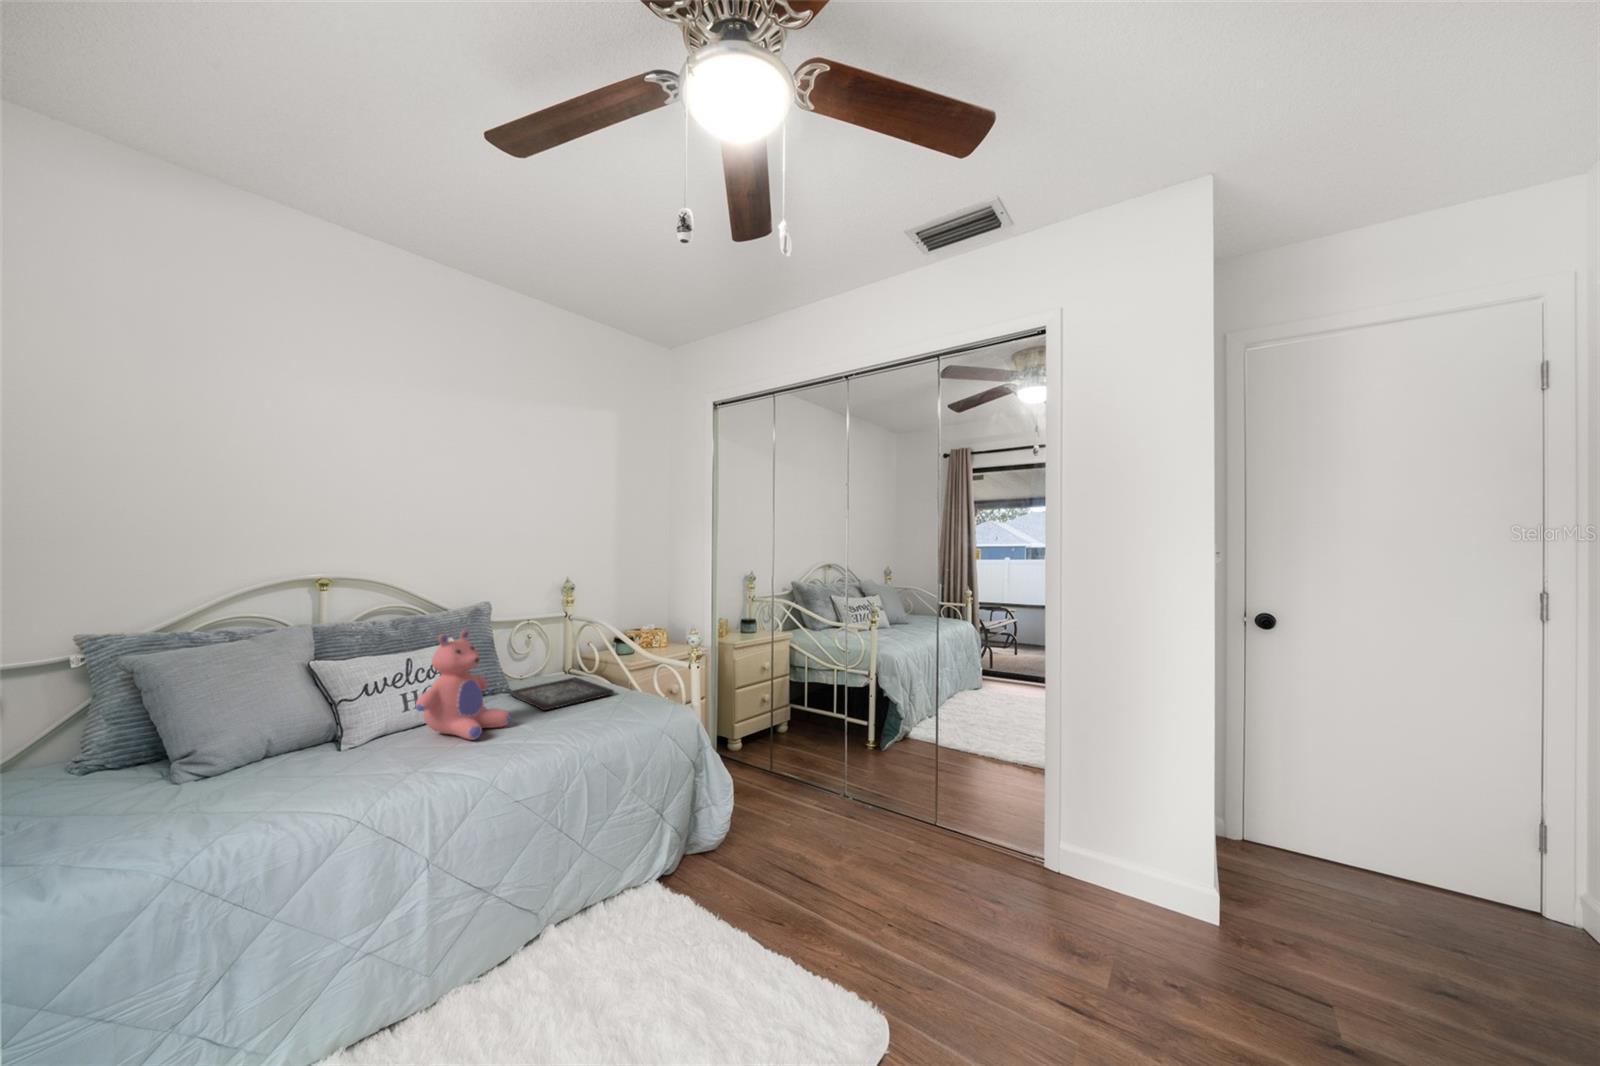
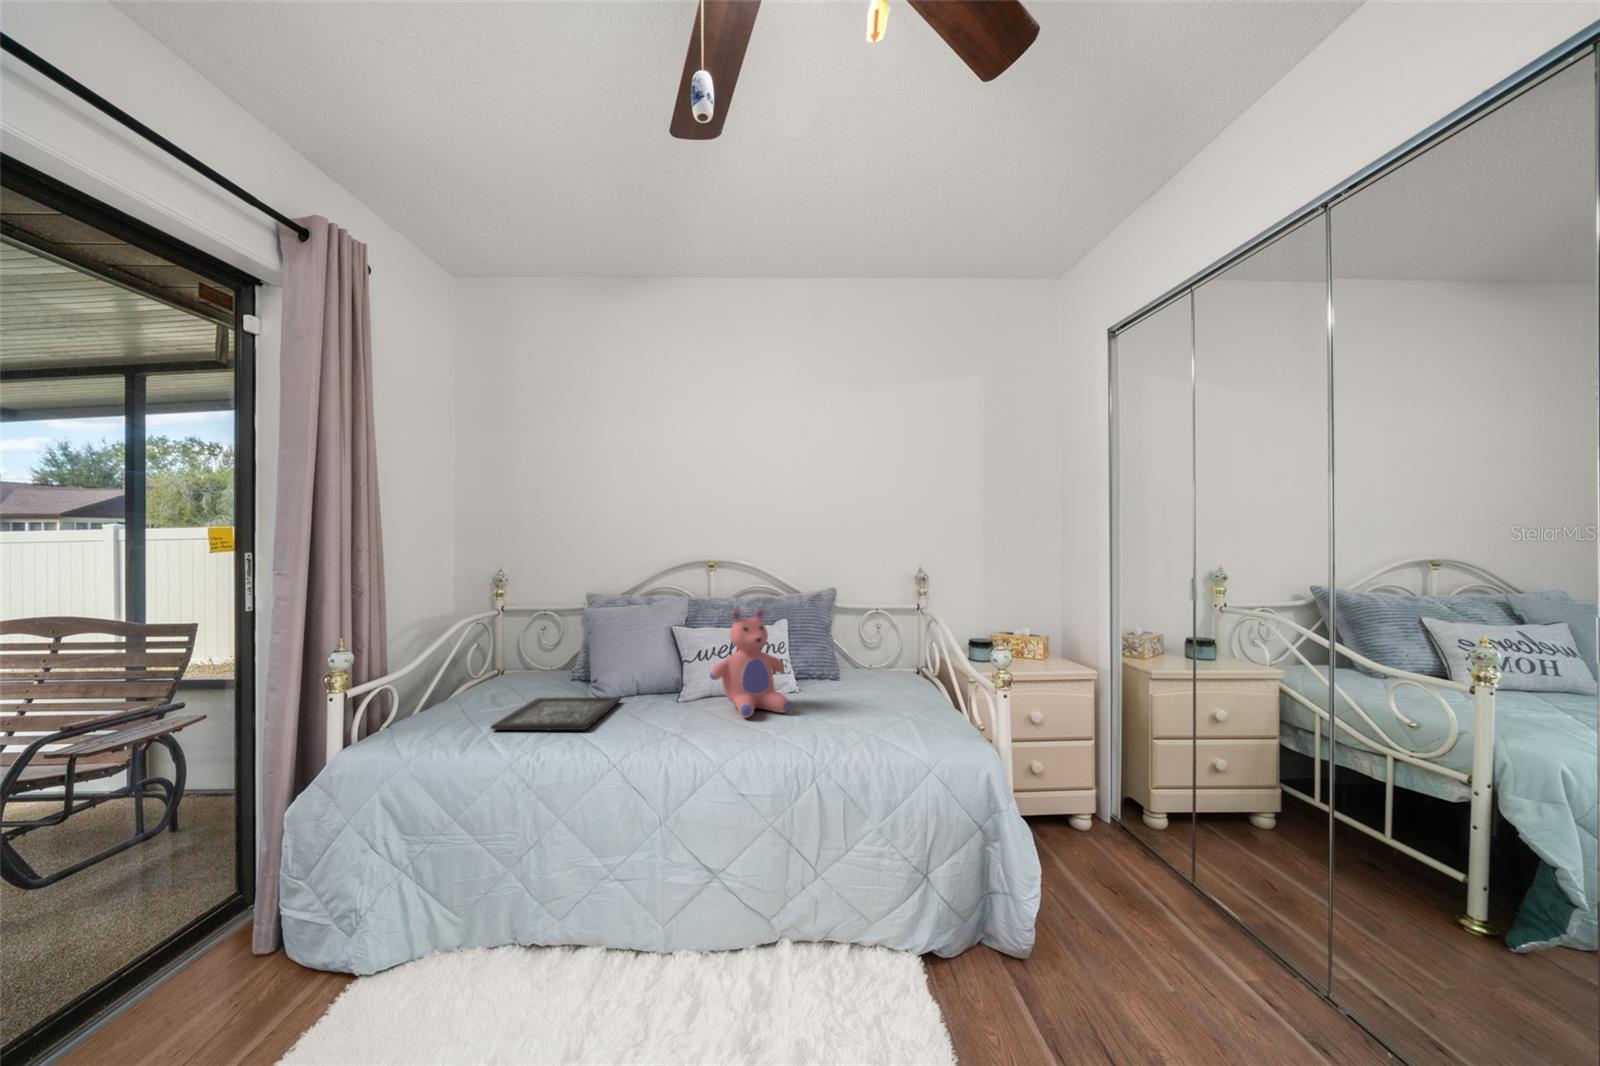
tray: present [507,677,614,710] -> present [491,697,621,730]

